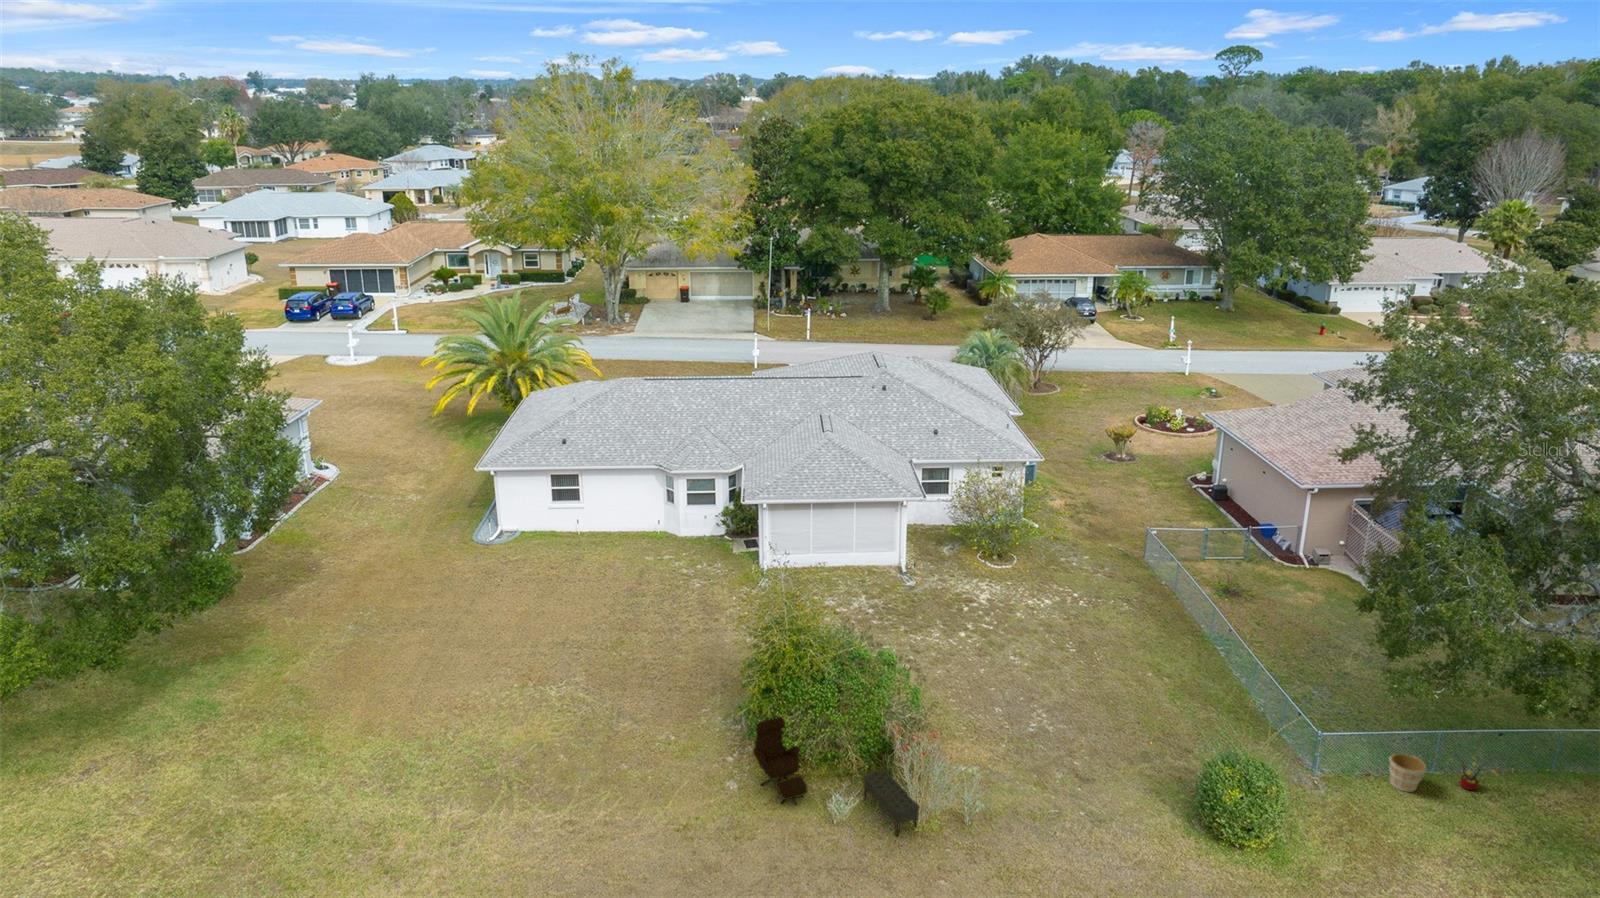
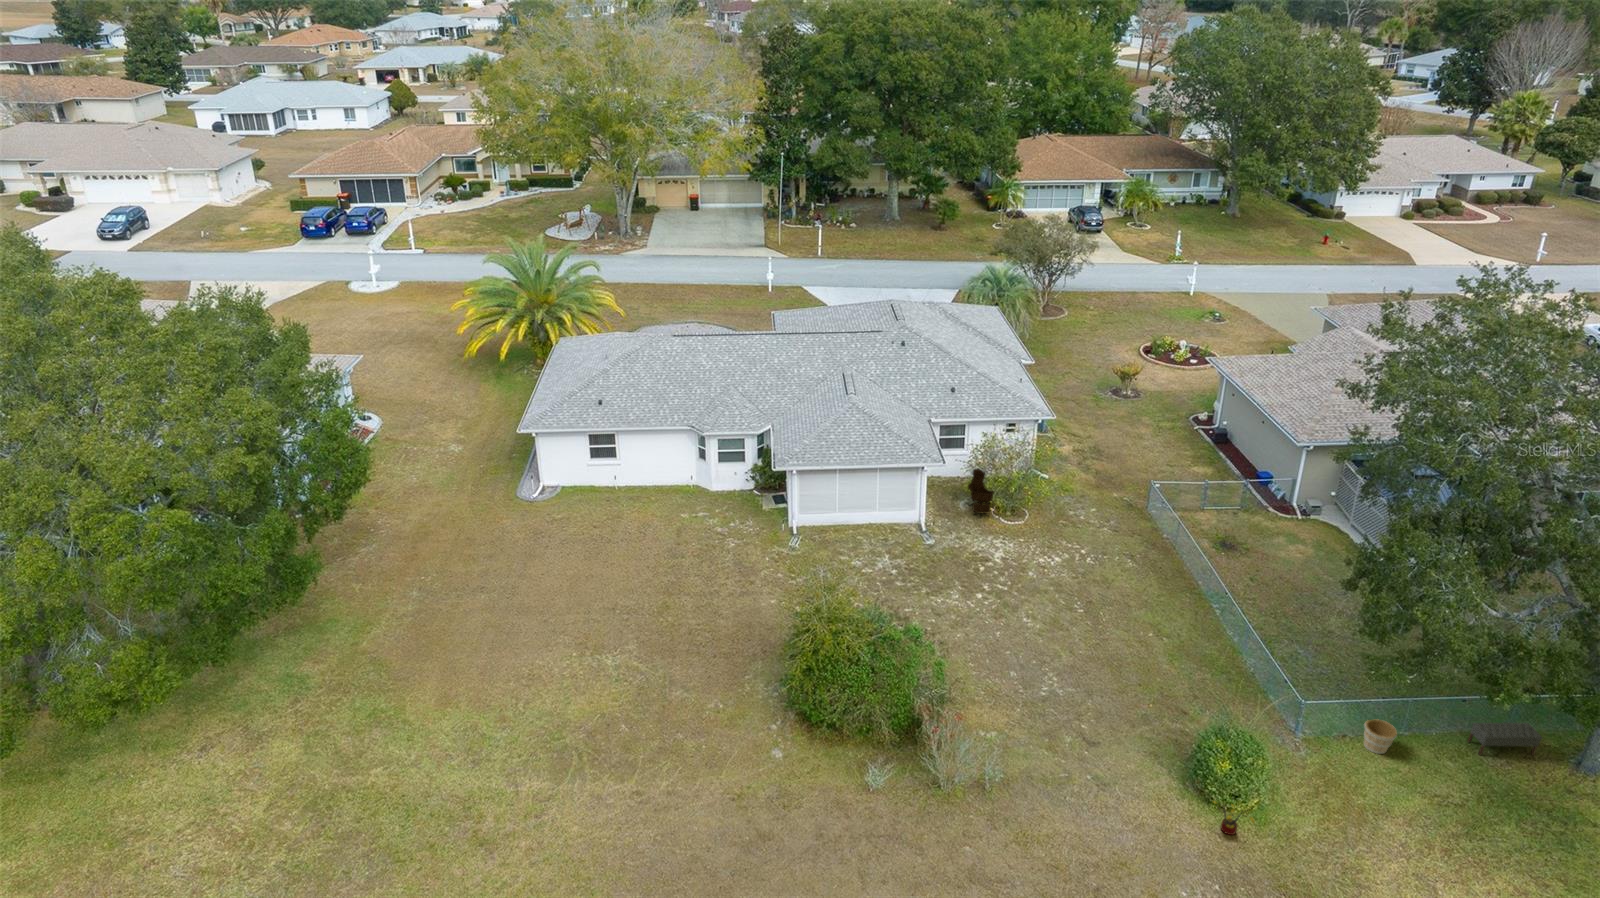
lounge chair: present [753,717,807,804] -> present [968,469,994,514]
decorative plant: present [1460,759,1497,790] -> present [1215,802,1255,835]
bench: present [863,769,919,836] -> present [1468,722,1542,755]

